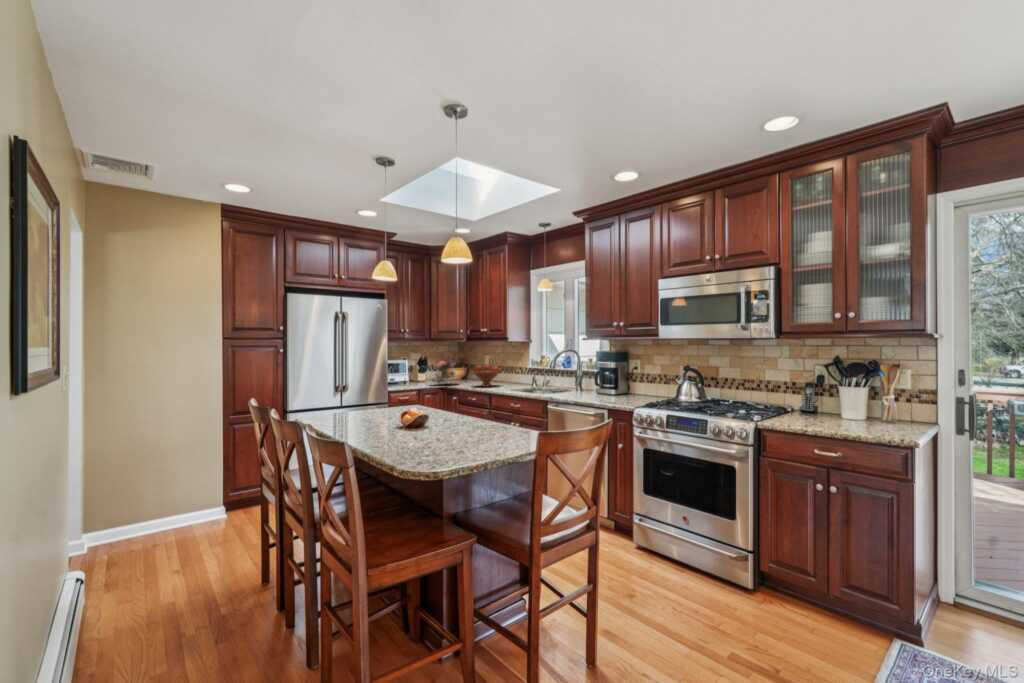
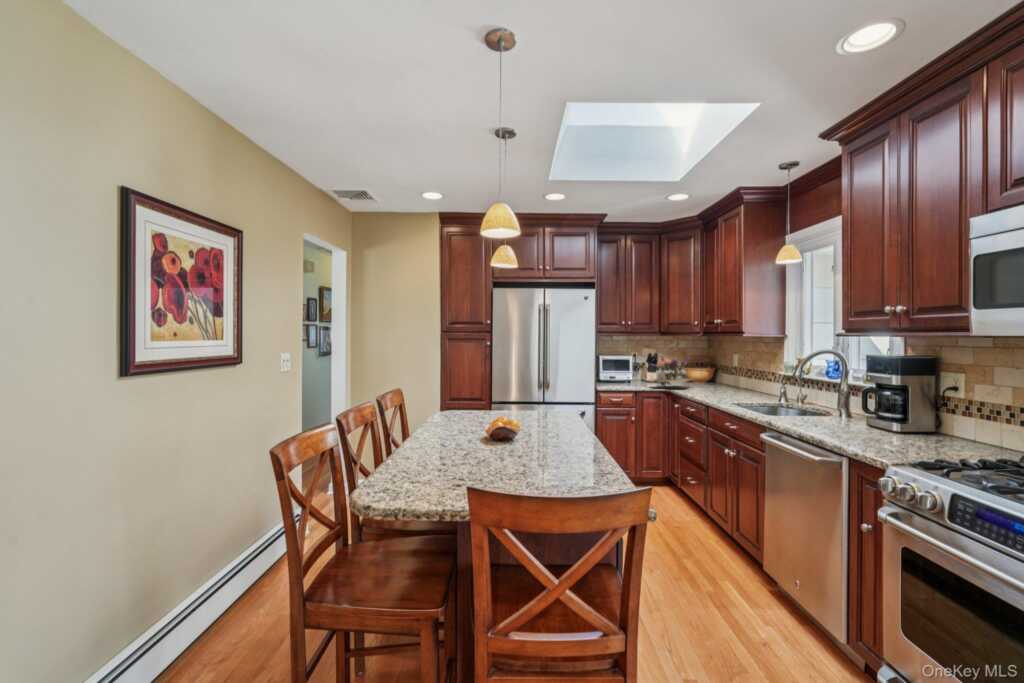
fruit bowl: present [472,364,500,387] -> none [695,366,736,395]

